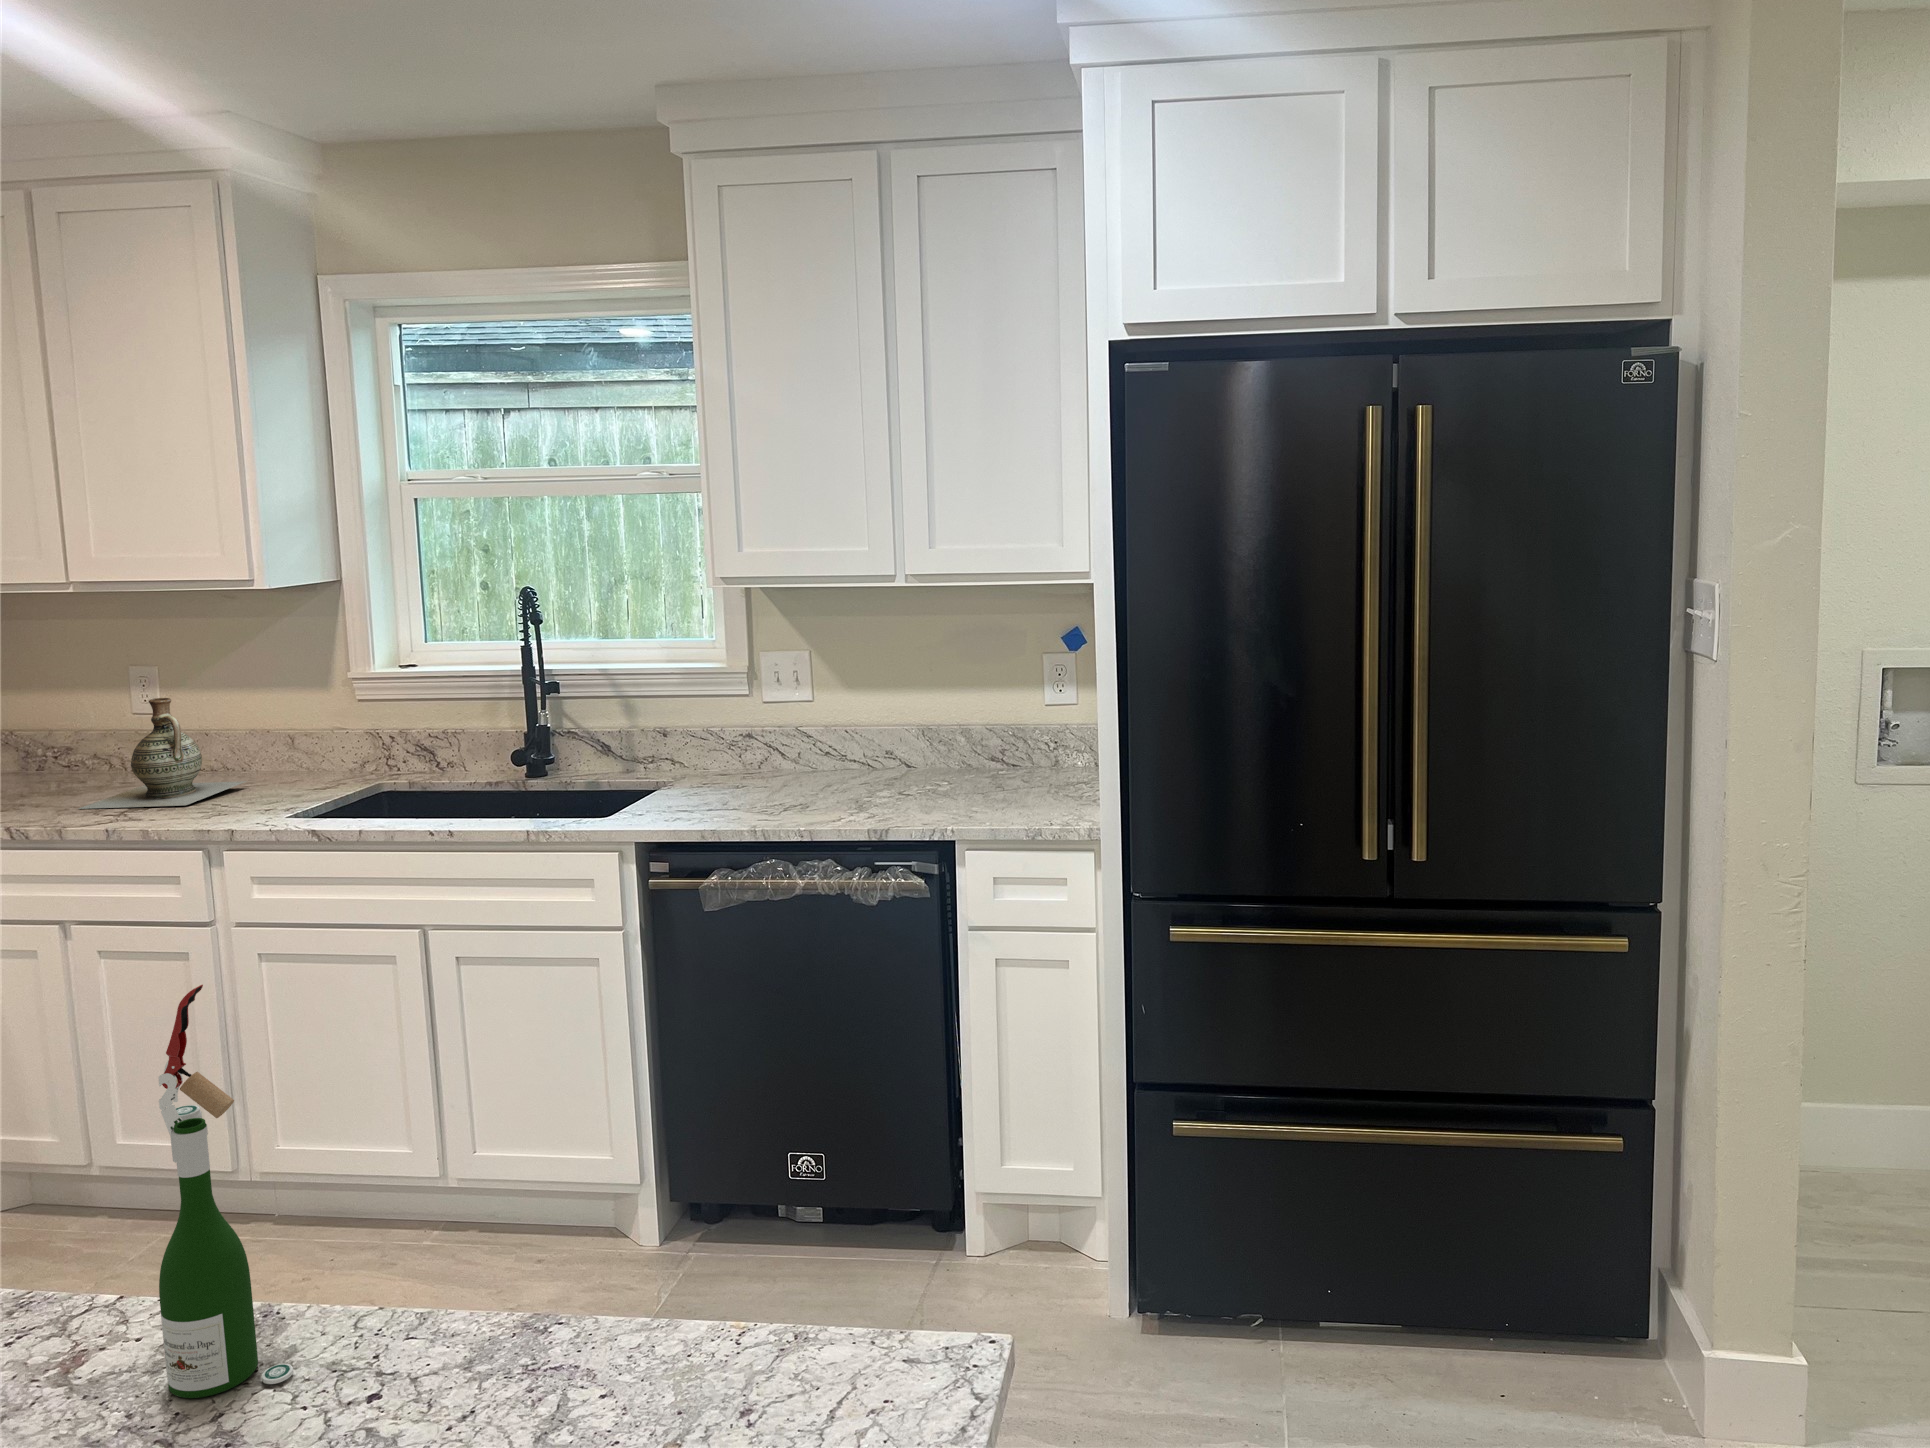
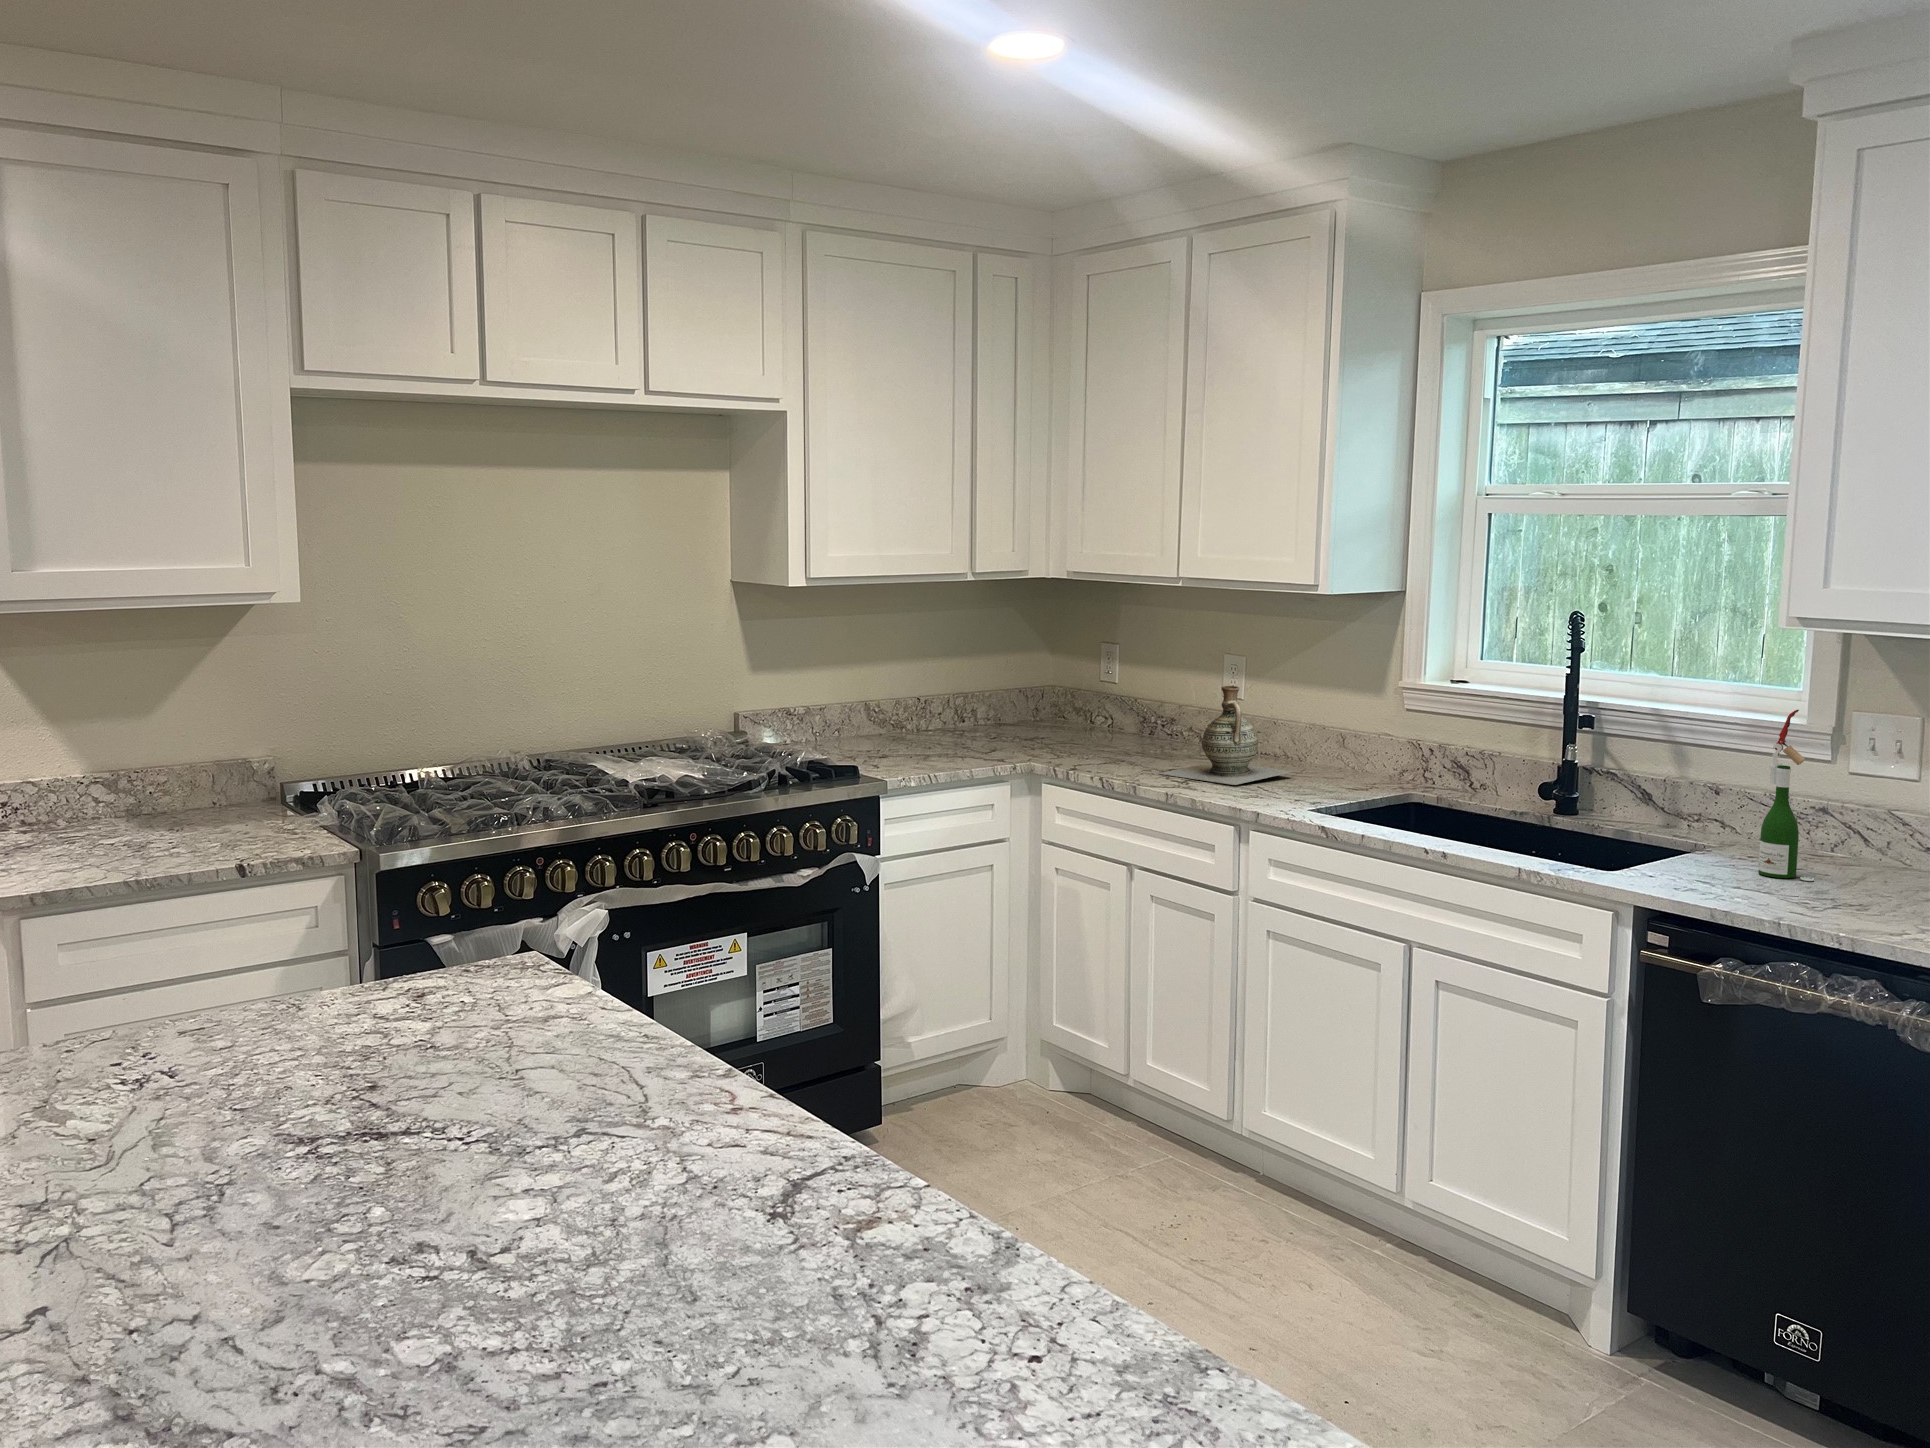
wine bottle: present [158,985,293,1398] -> present [1758,710,1814,881]

